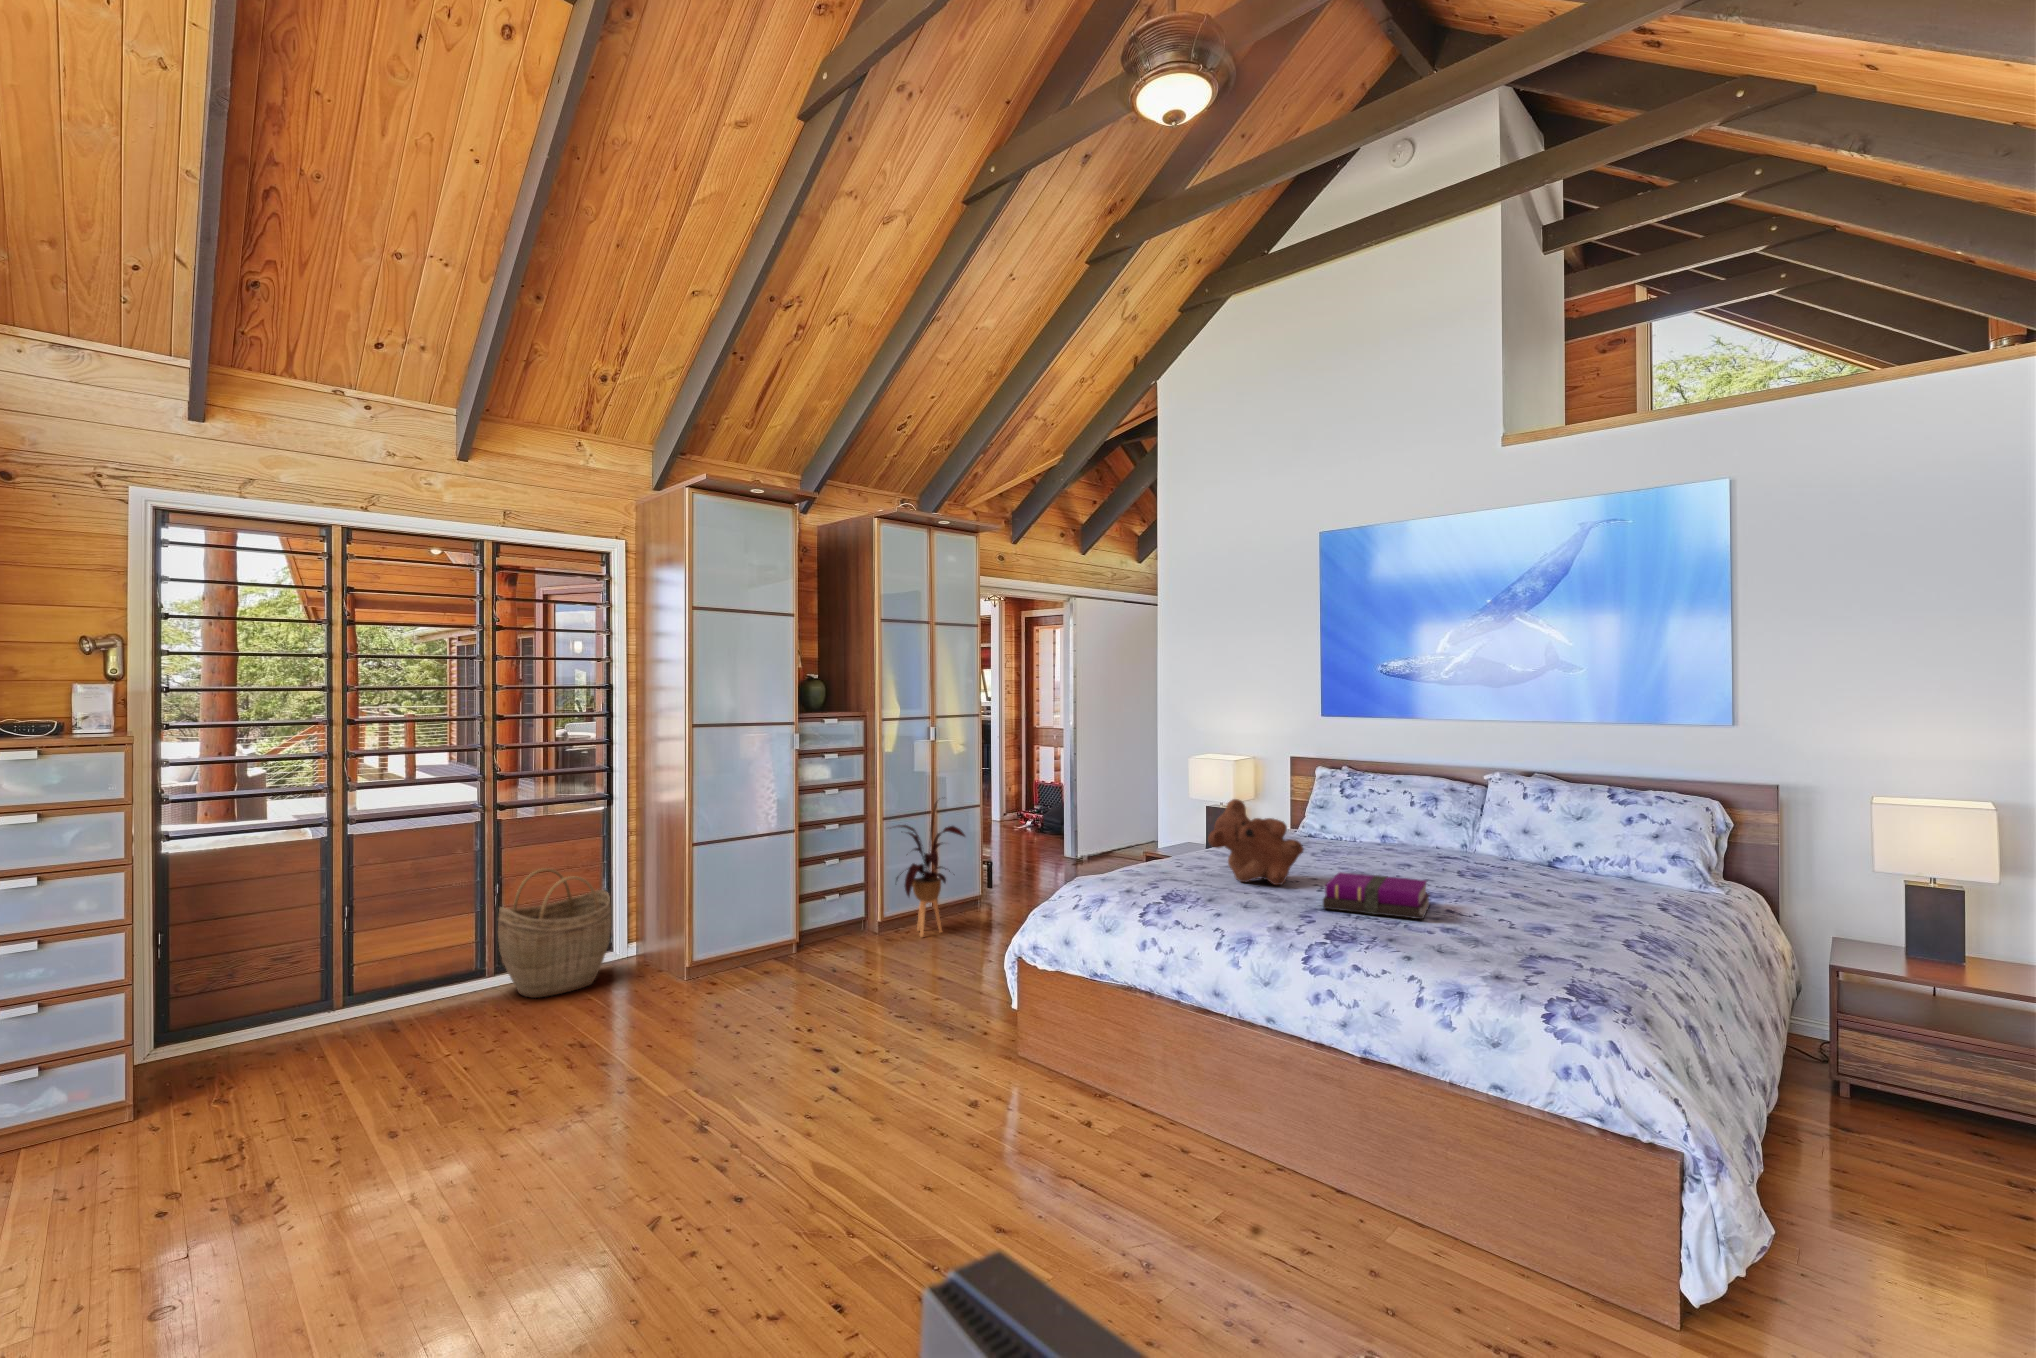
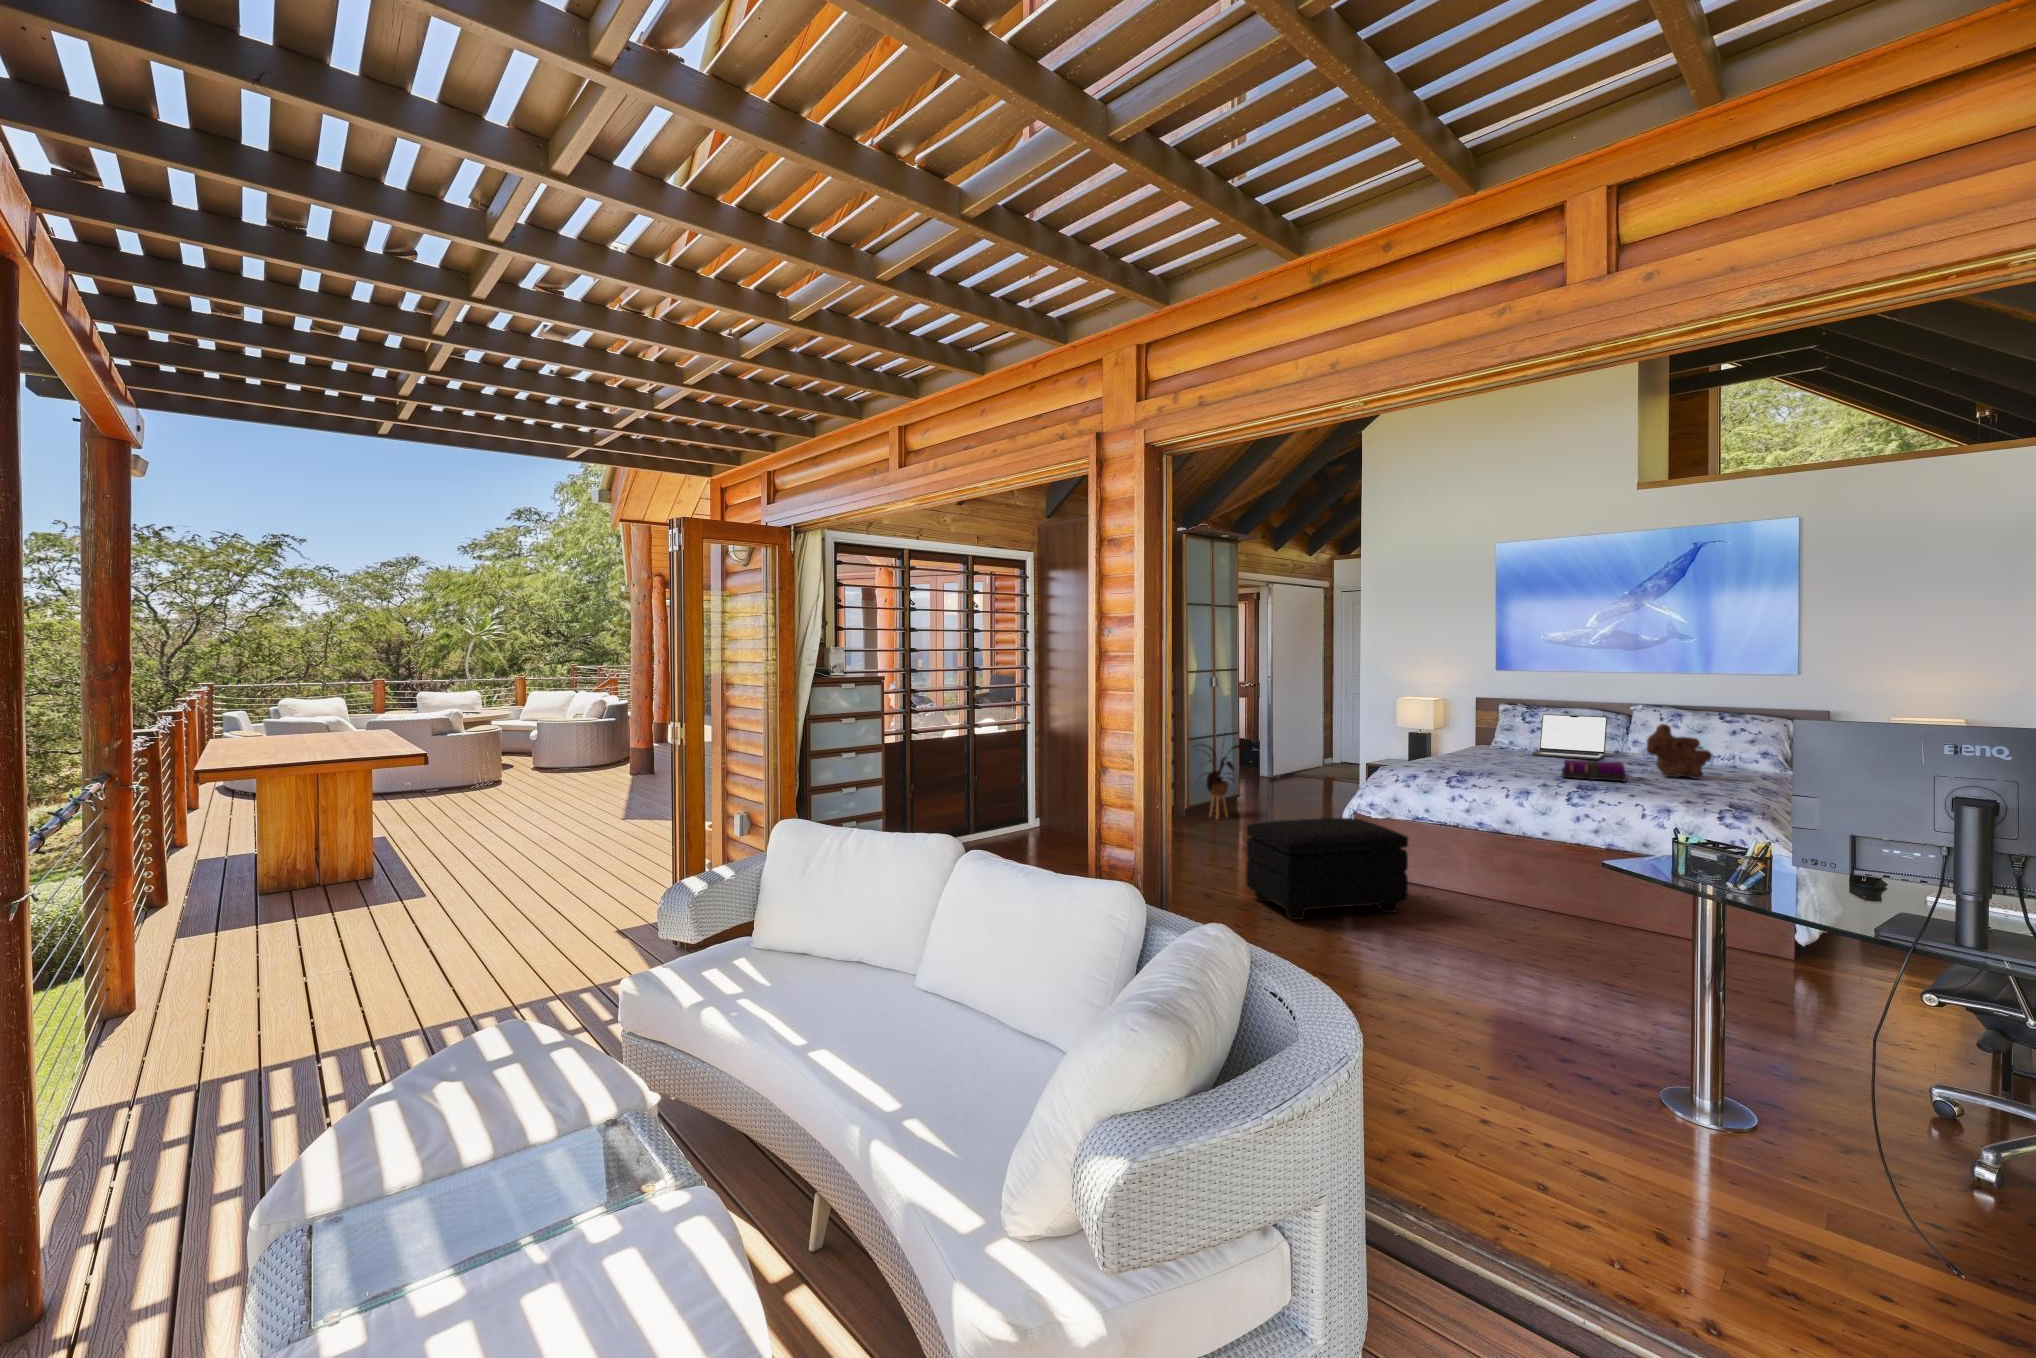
laptop: none [1328,786,1445,863] -> present [1532,714,1607,760]
teddy bear: present [1208,799,1304,885] -> present [1647,724,1712,779]
woven basket: present [498,868,611,998] -> none [980,768,1044,847]
footstool: none [770,979,1018,1197] -> present [1246,818,1408,920]

